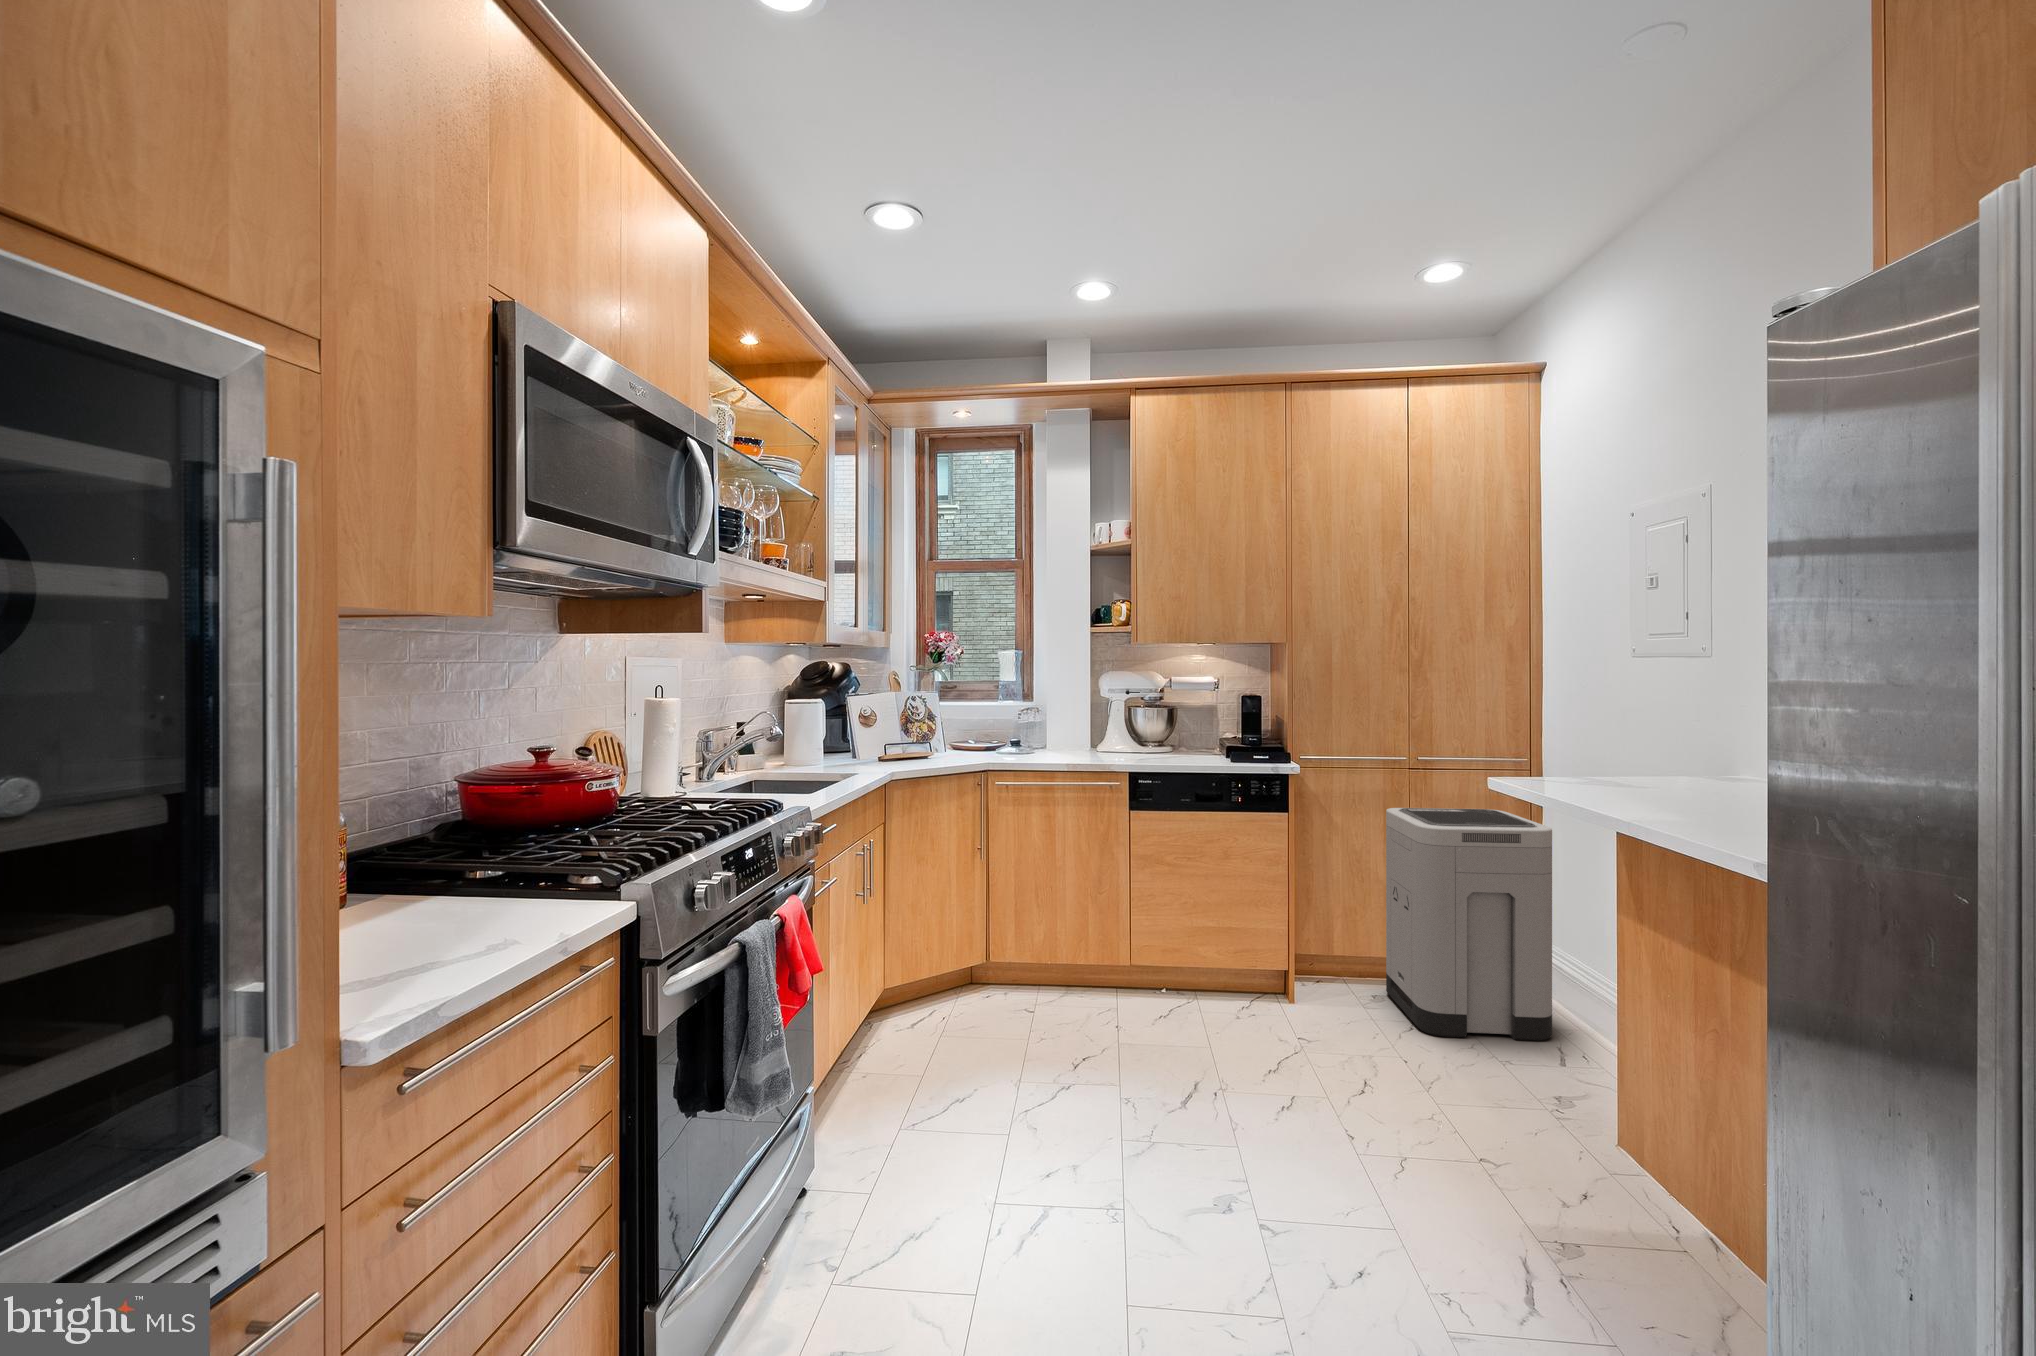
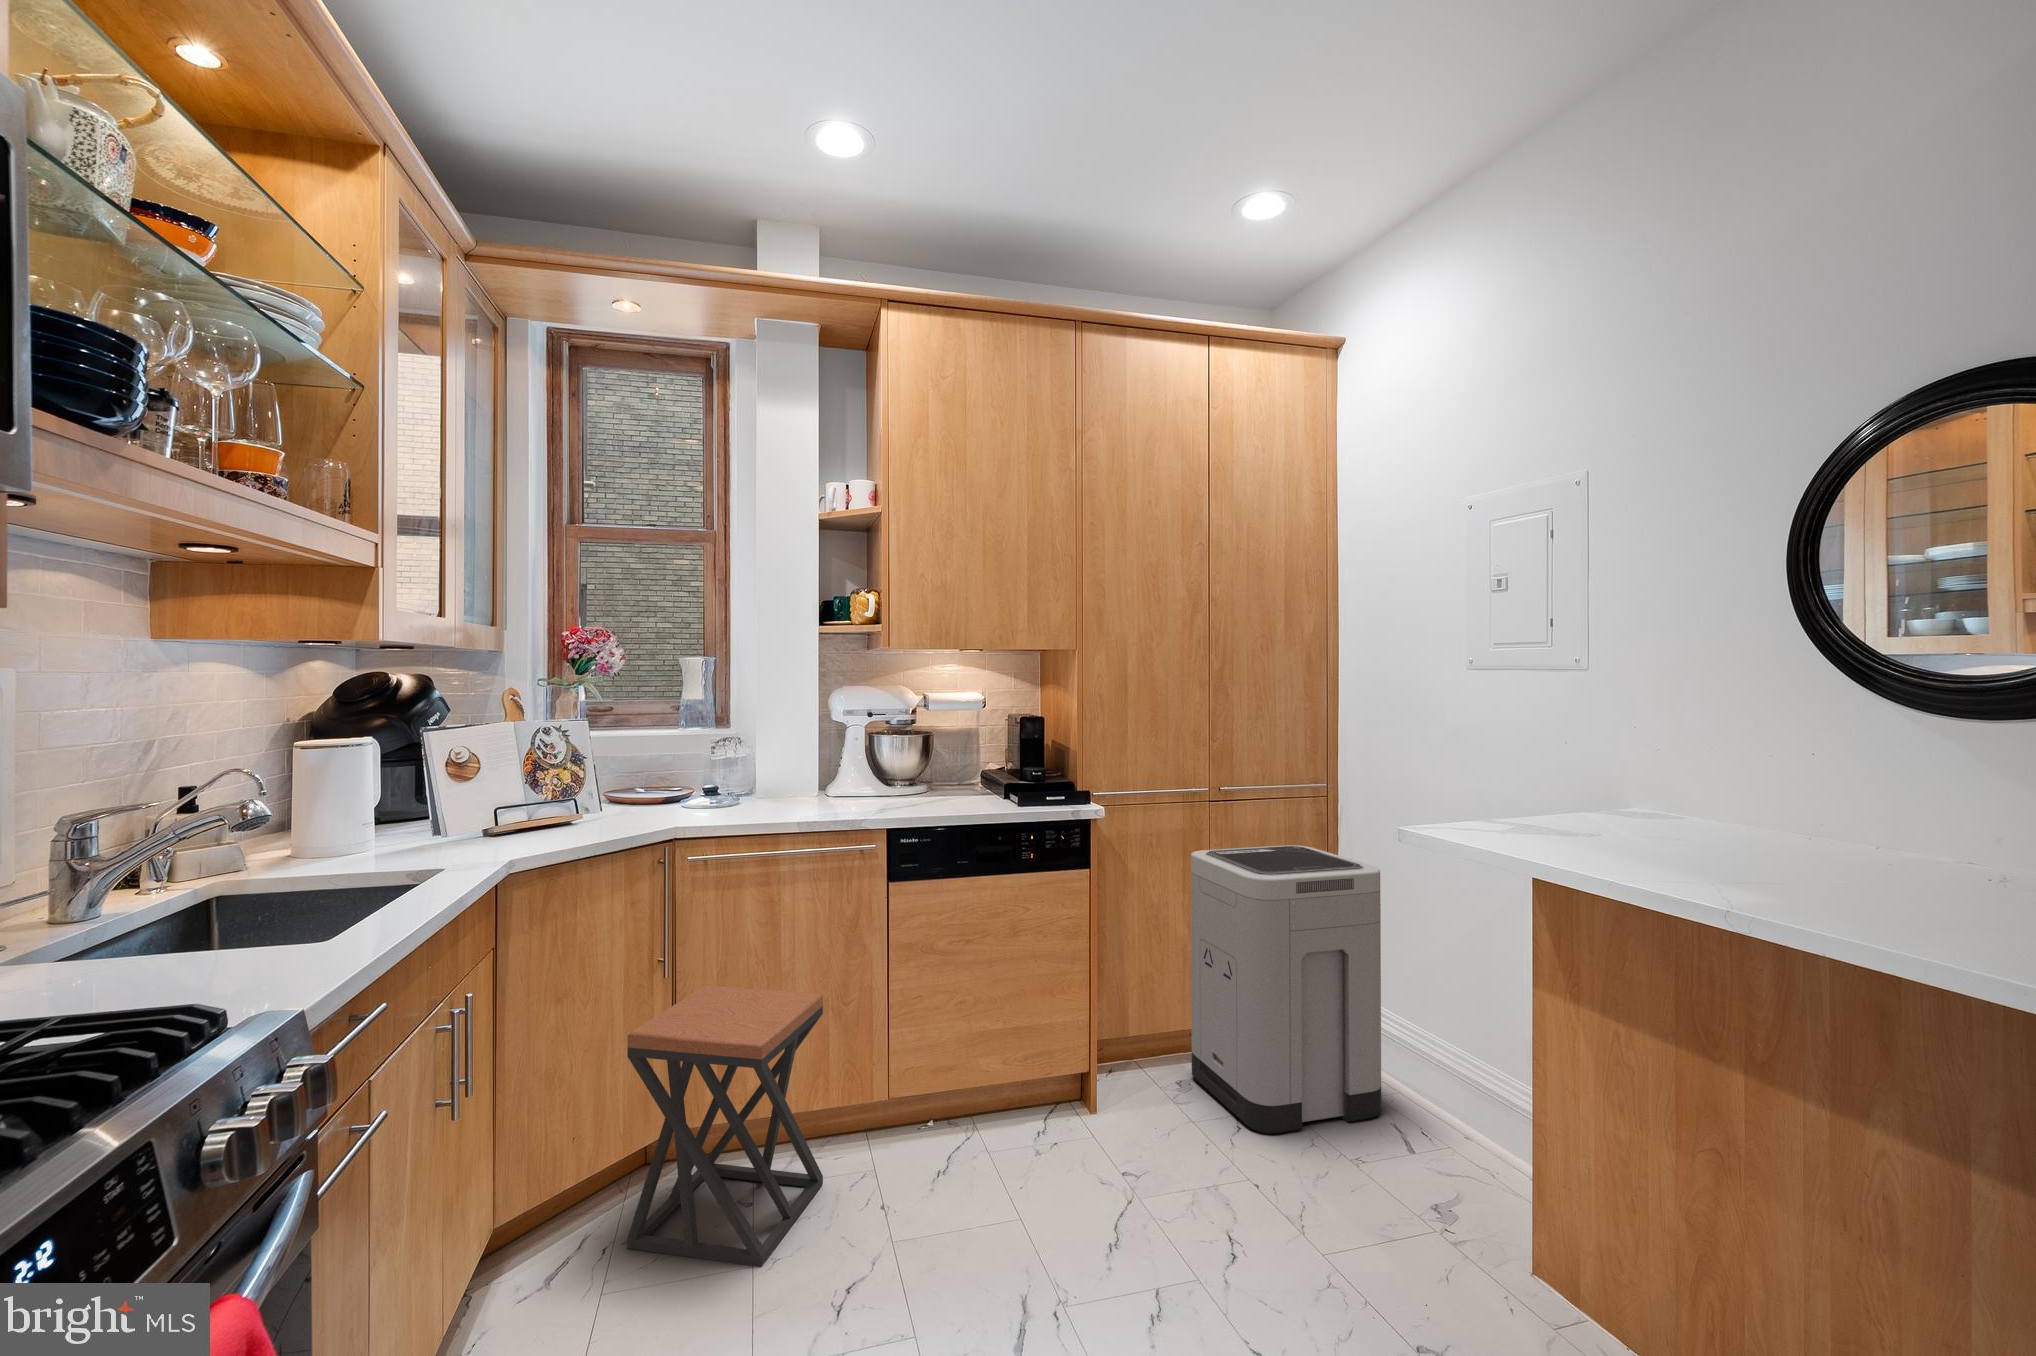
stool: none [956,870,1080,1043] -> present [627,985,823,1267]

